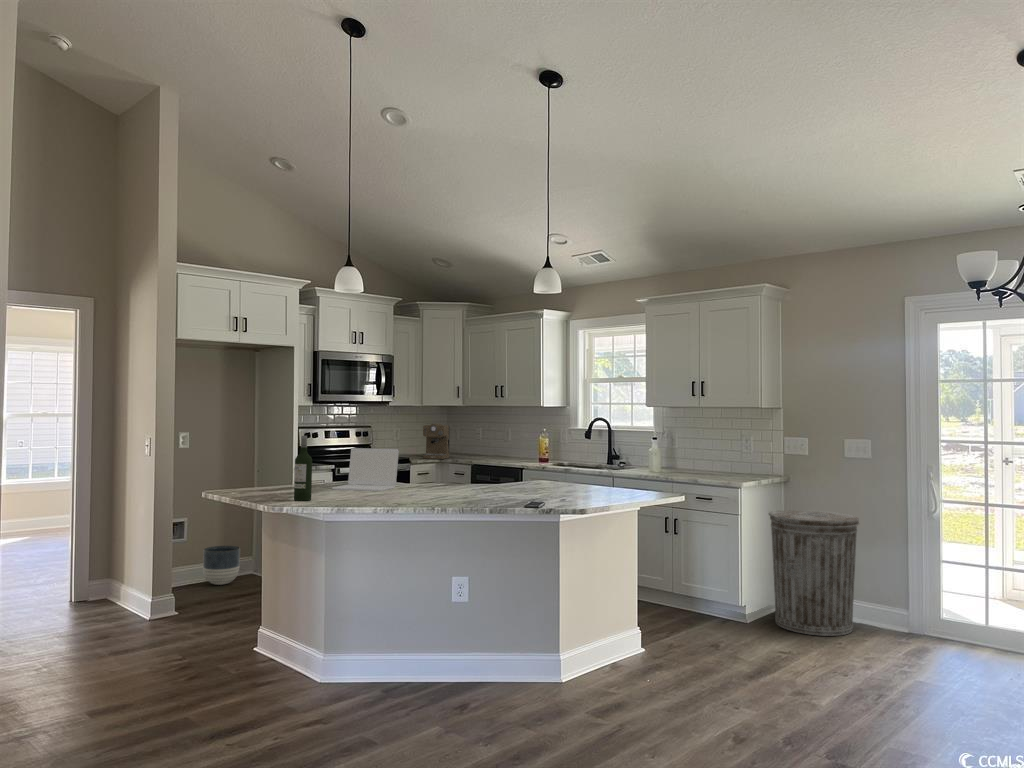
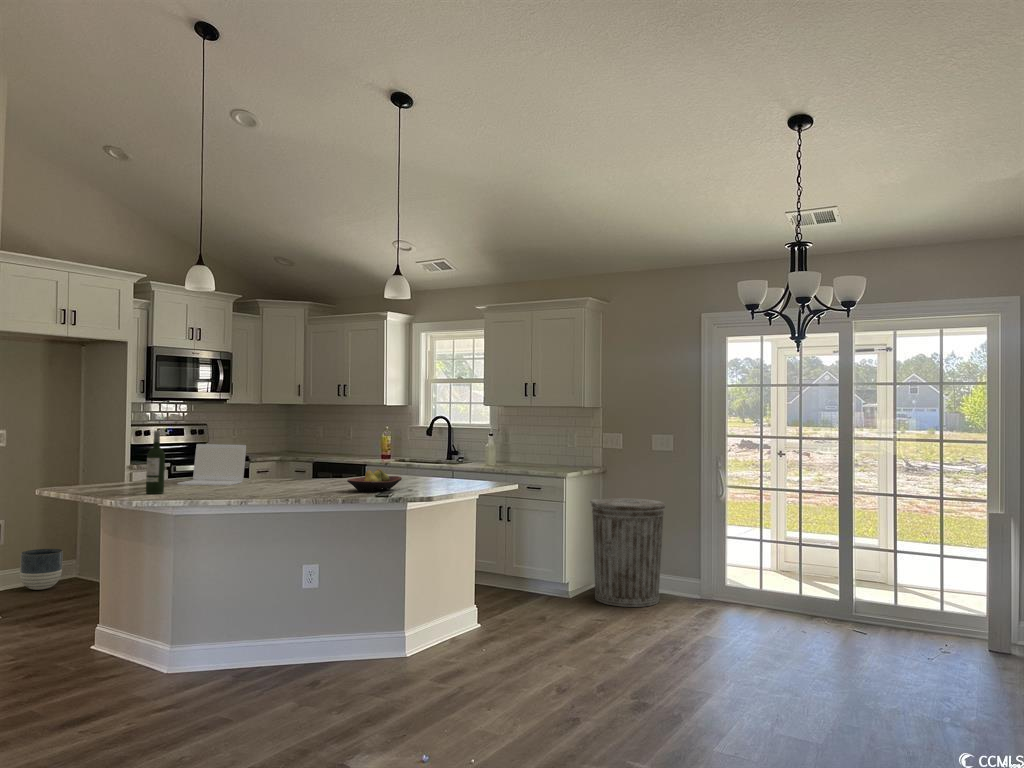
coffee maker: present [423,423,450,459] -> none [262,421,289,456]
fruit bowl: none [495,477,555,503] -> present [347,469,402,492]

